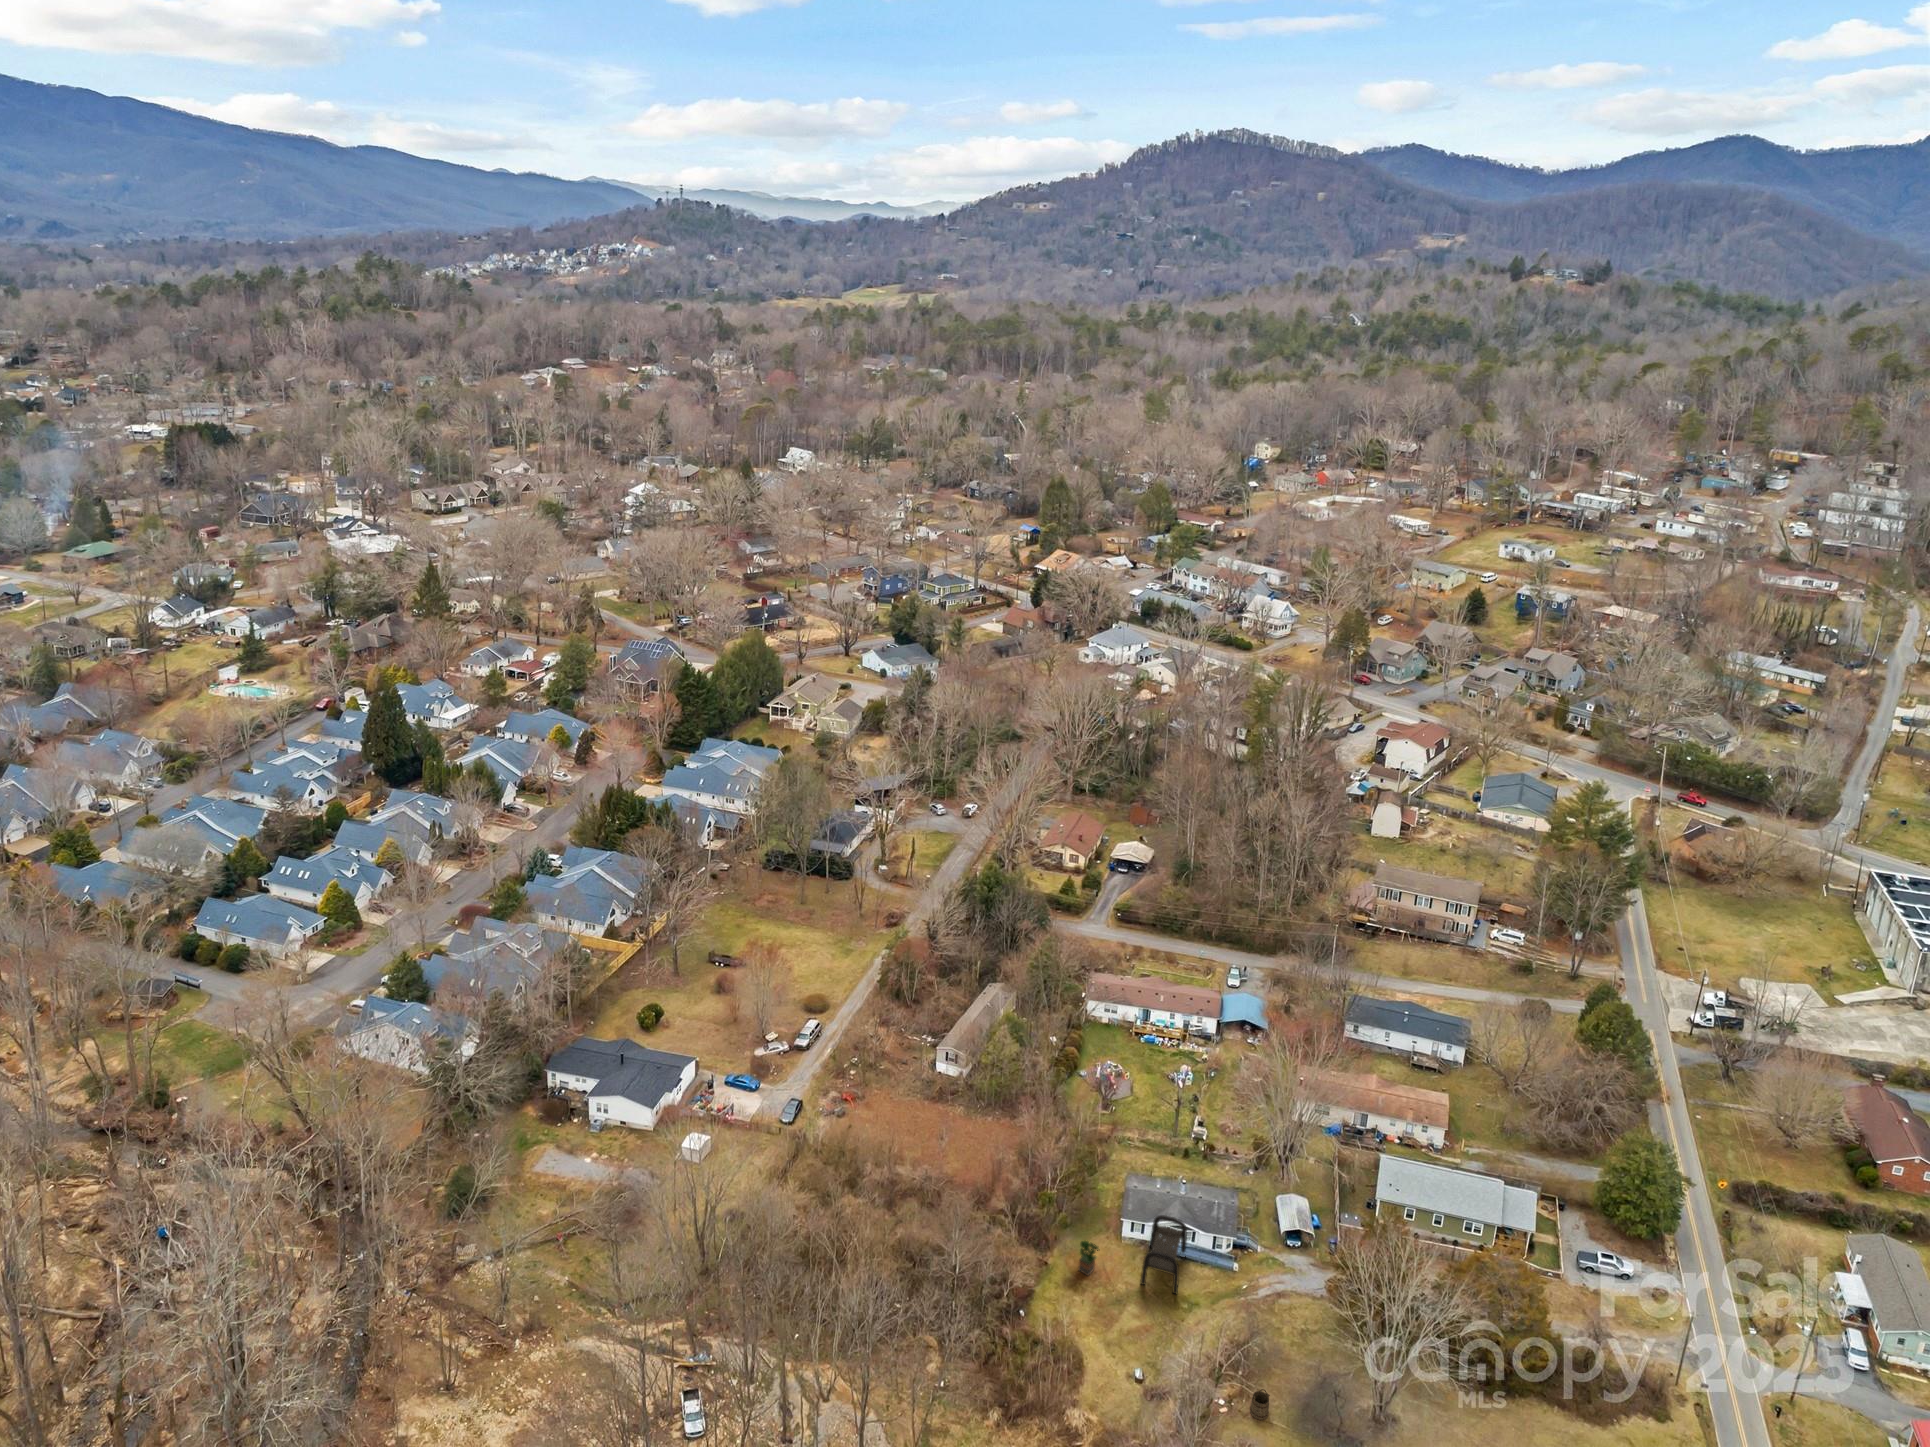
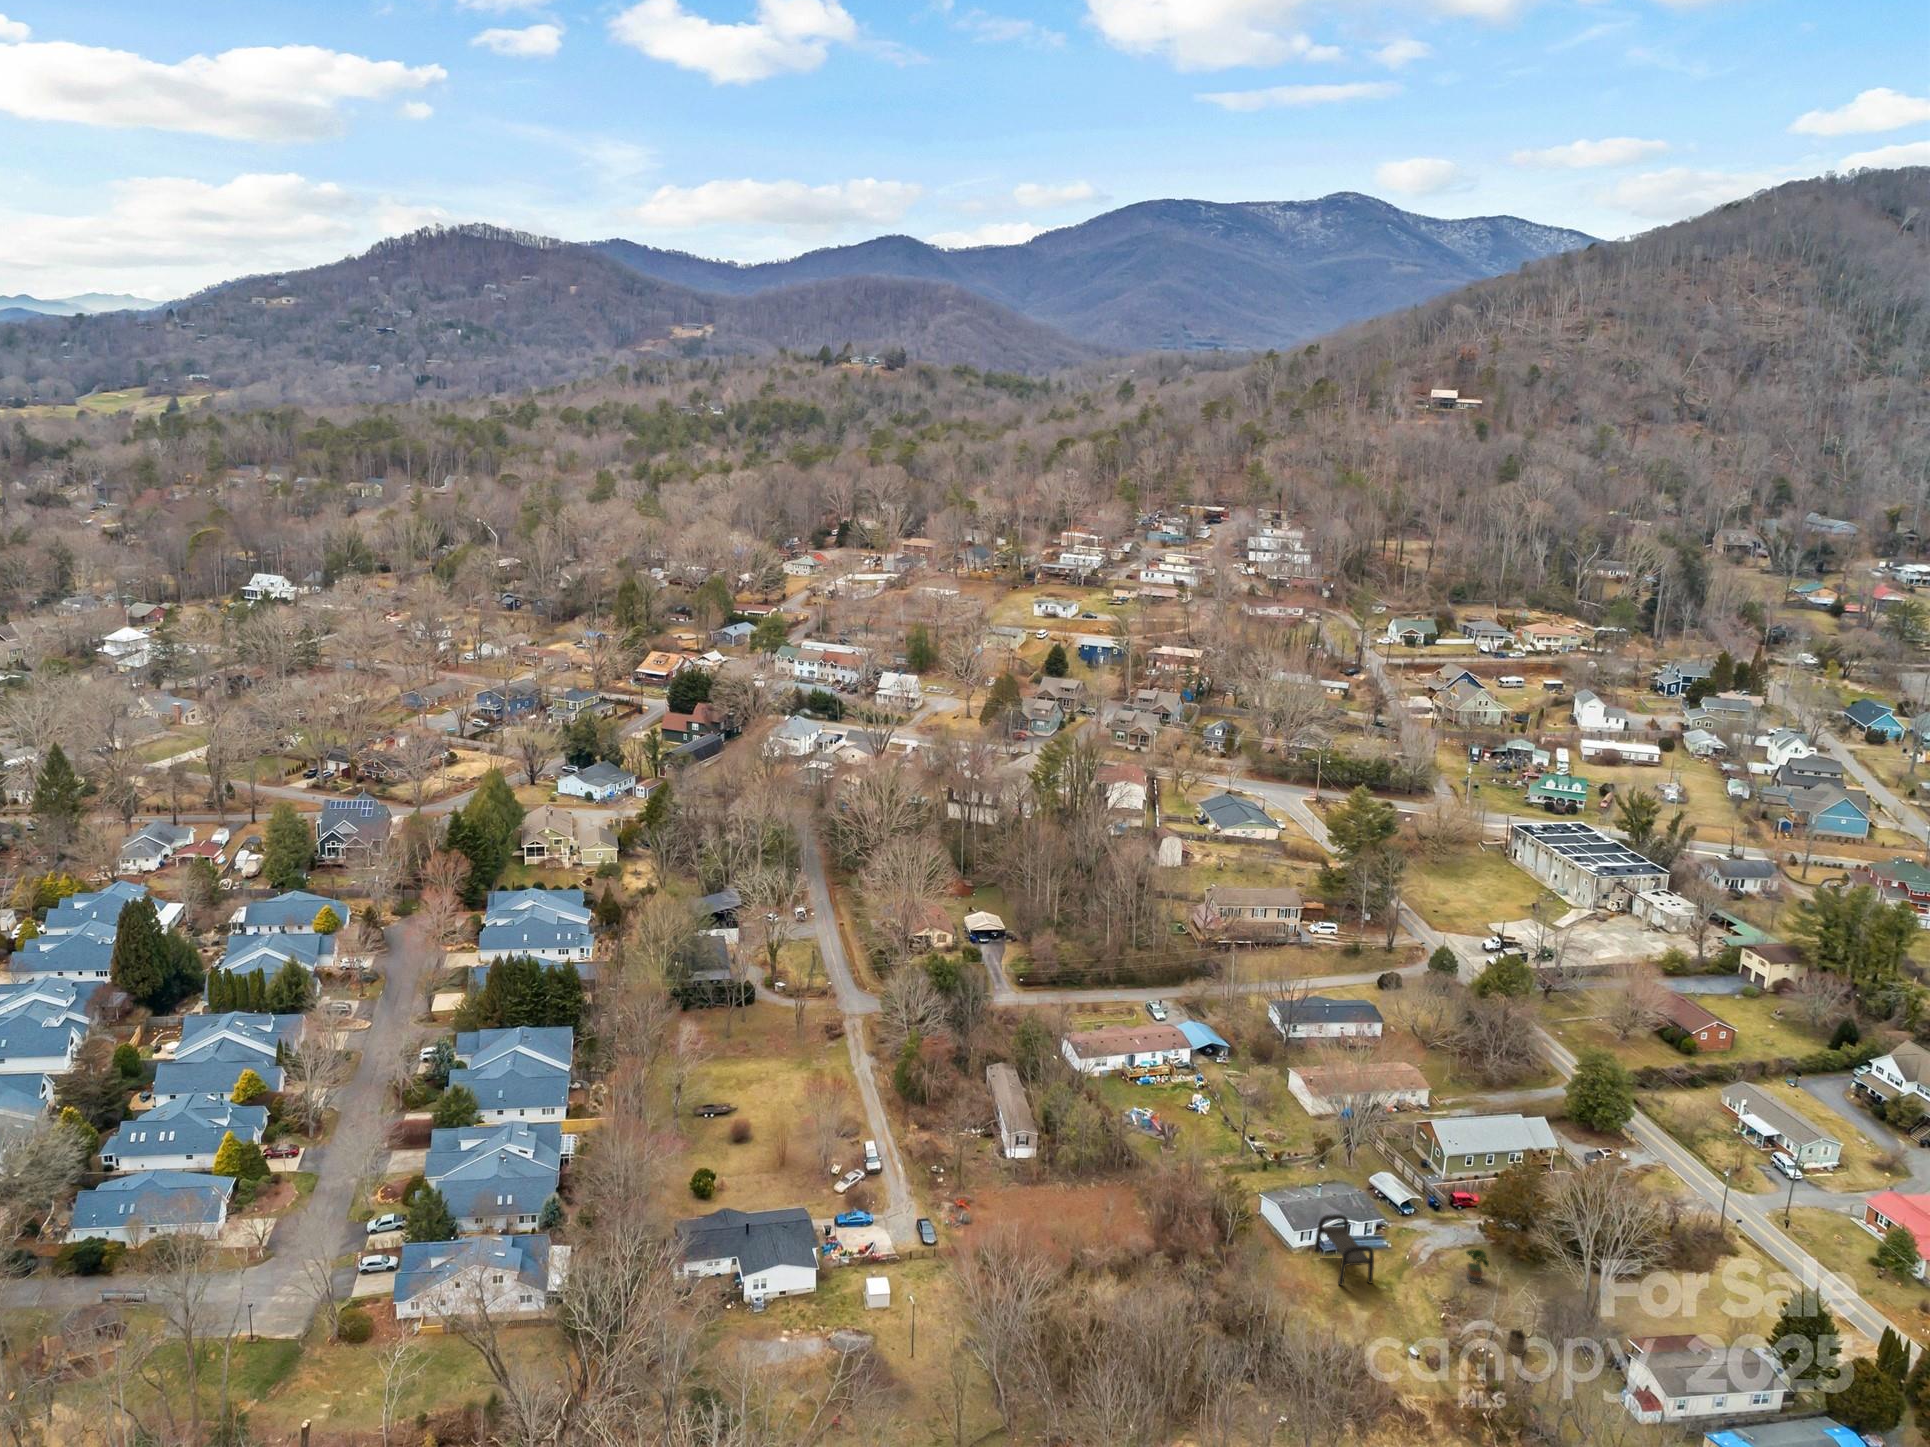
potted tree: present [1079,1241,1100,1275] -> present [1466,1249,1489,1284]

